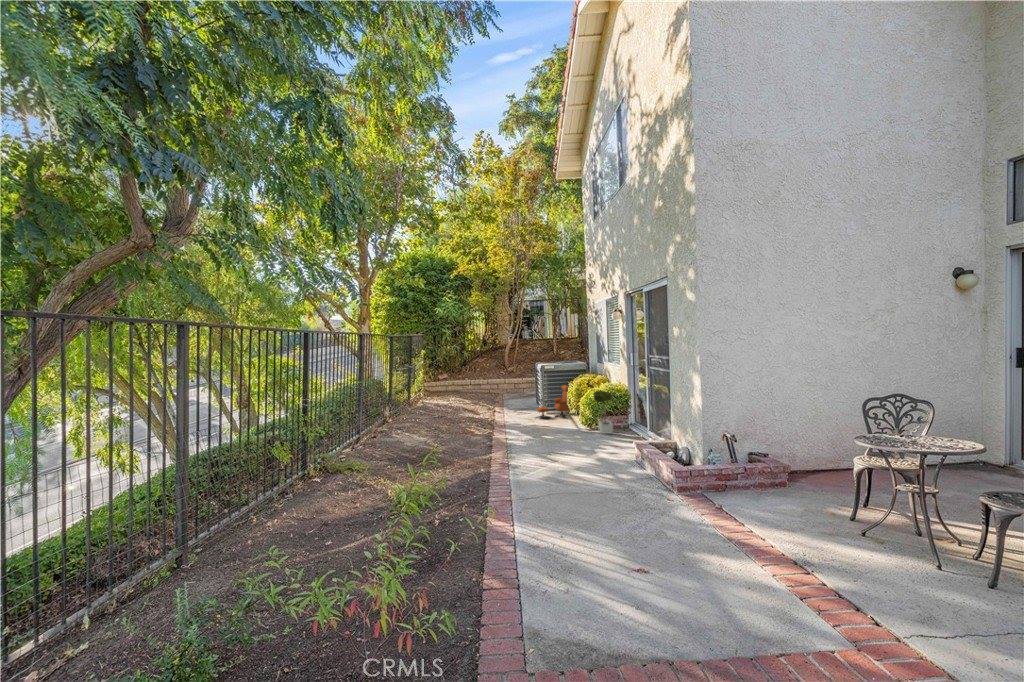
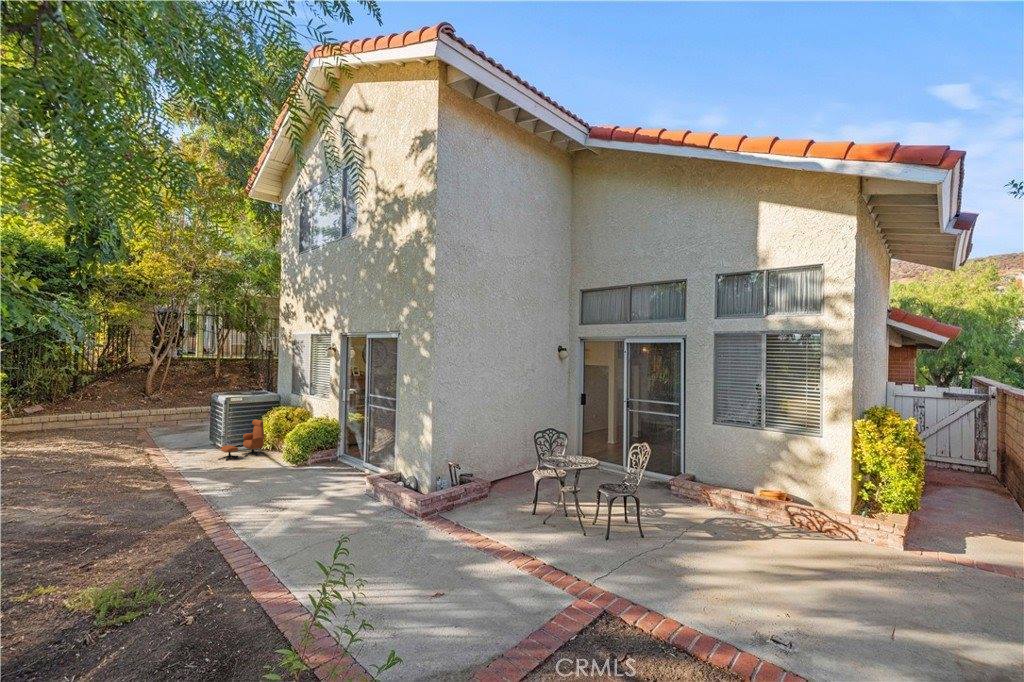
potted tree: present [594,391,613,434] -> none [305,427,325,470]

